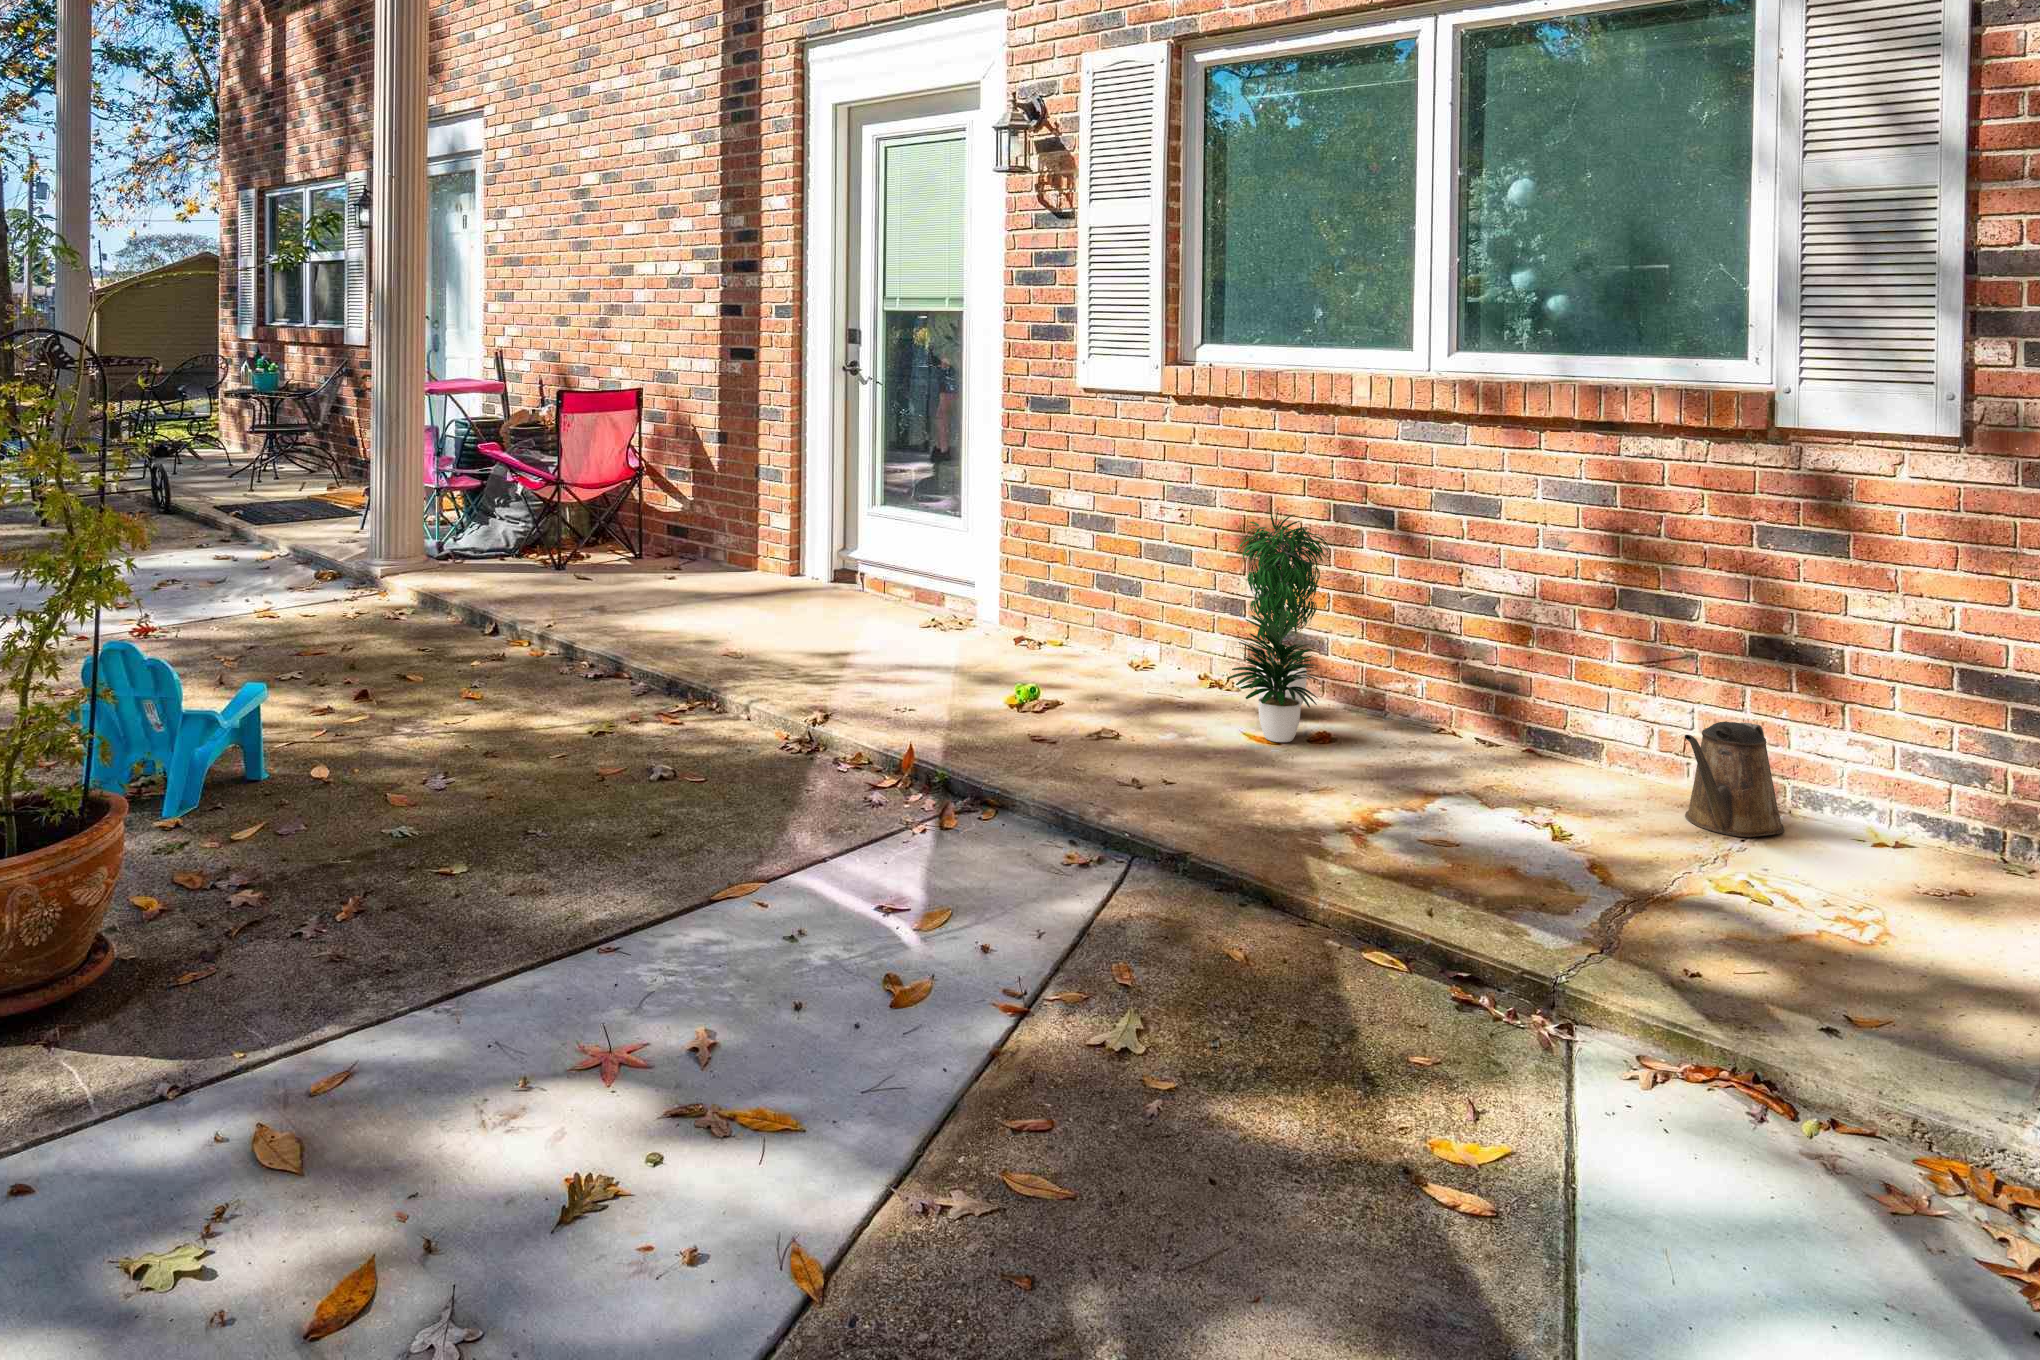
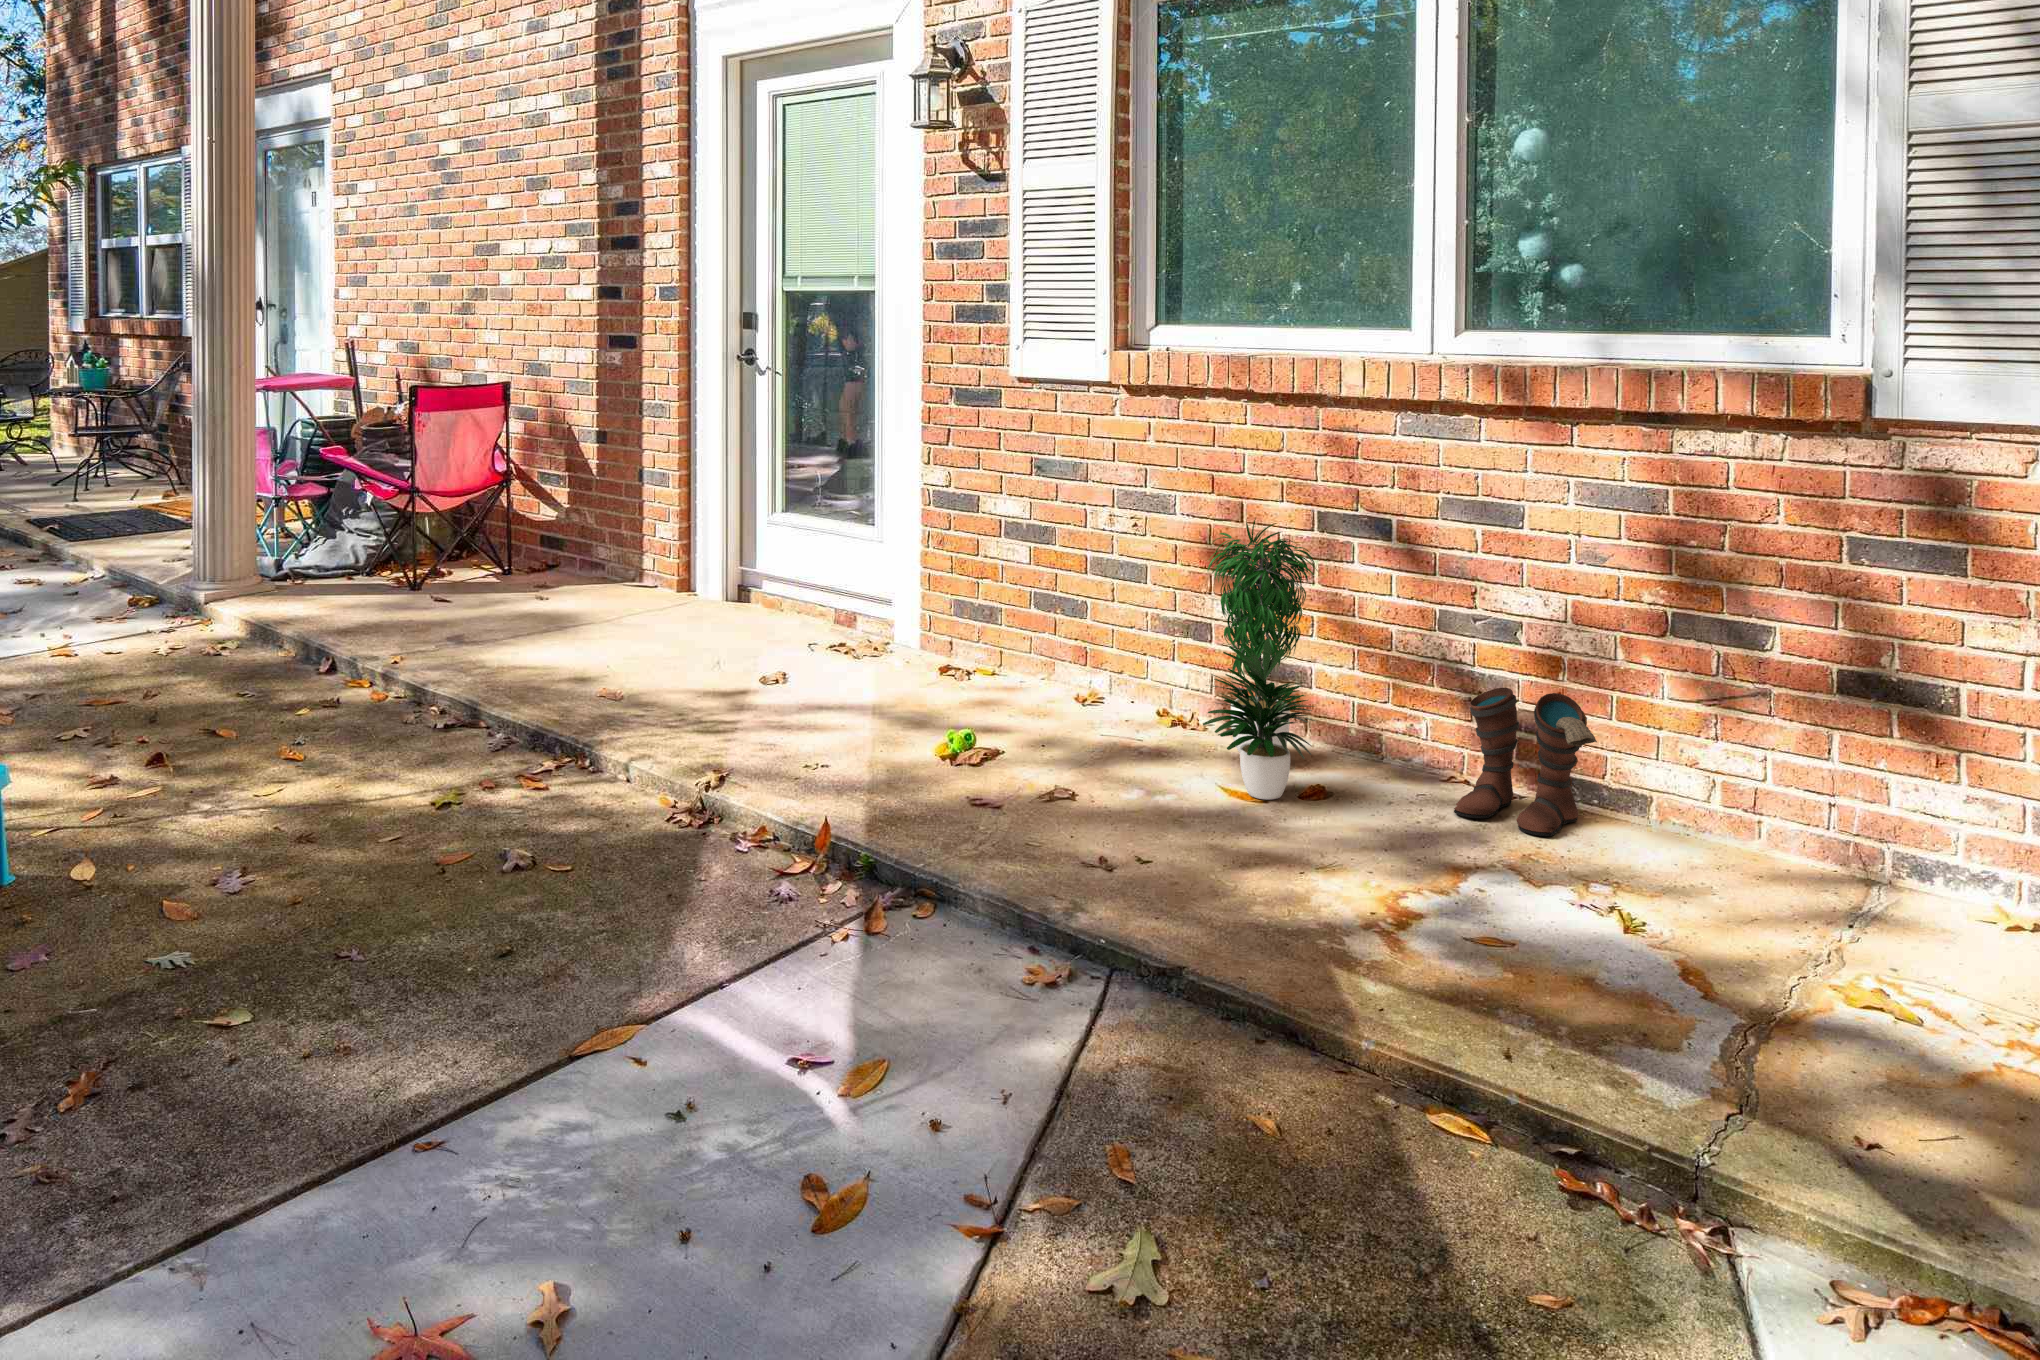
boots: none [1436,652,1552,773] -> present [1454,688,1597,836]
watering can: present [1685,722,1784,837] -> none [1772,775,1897,921]

